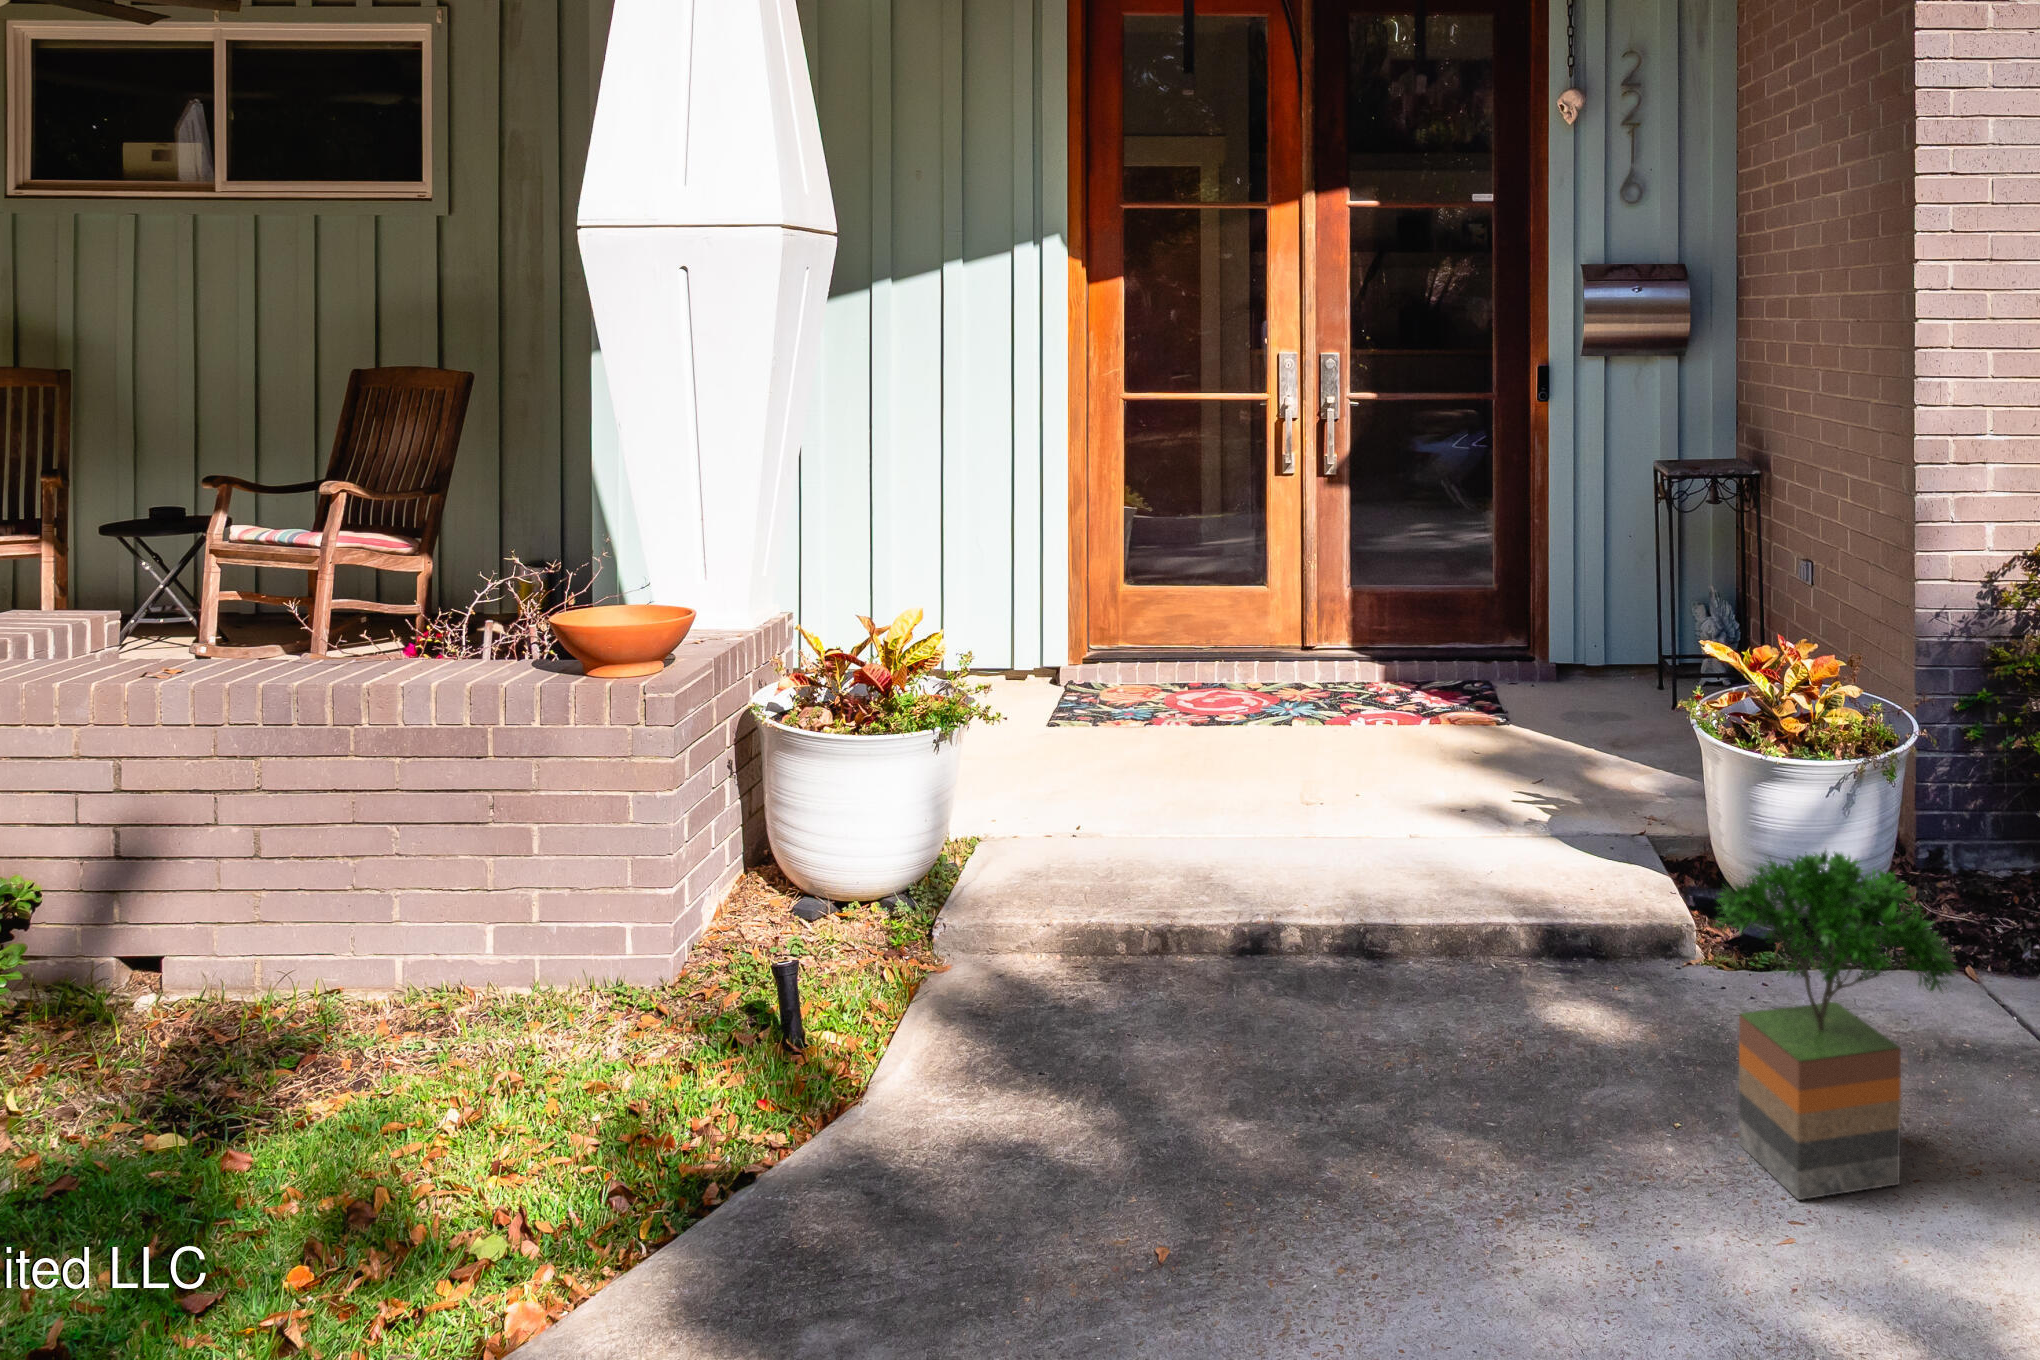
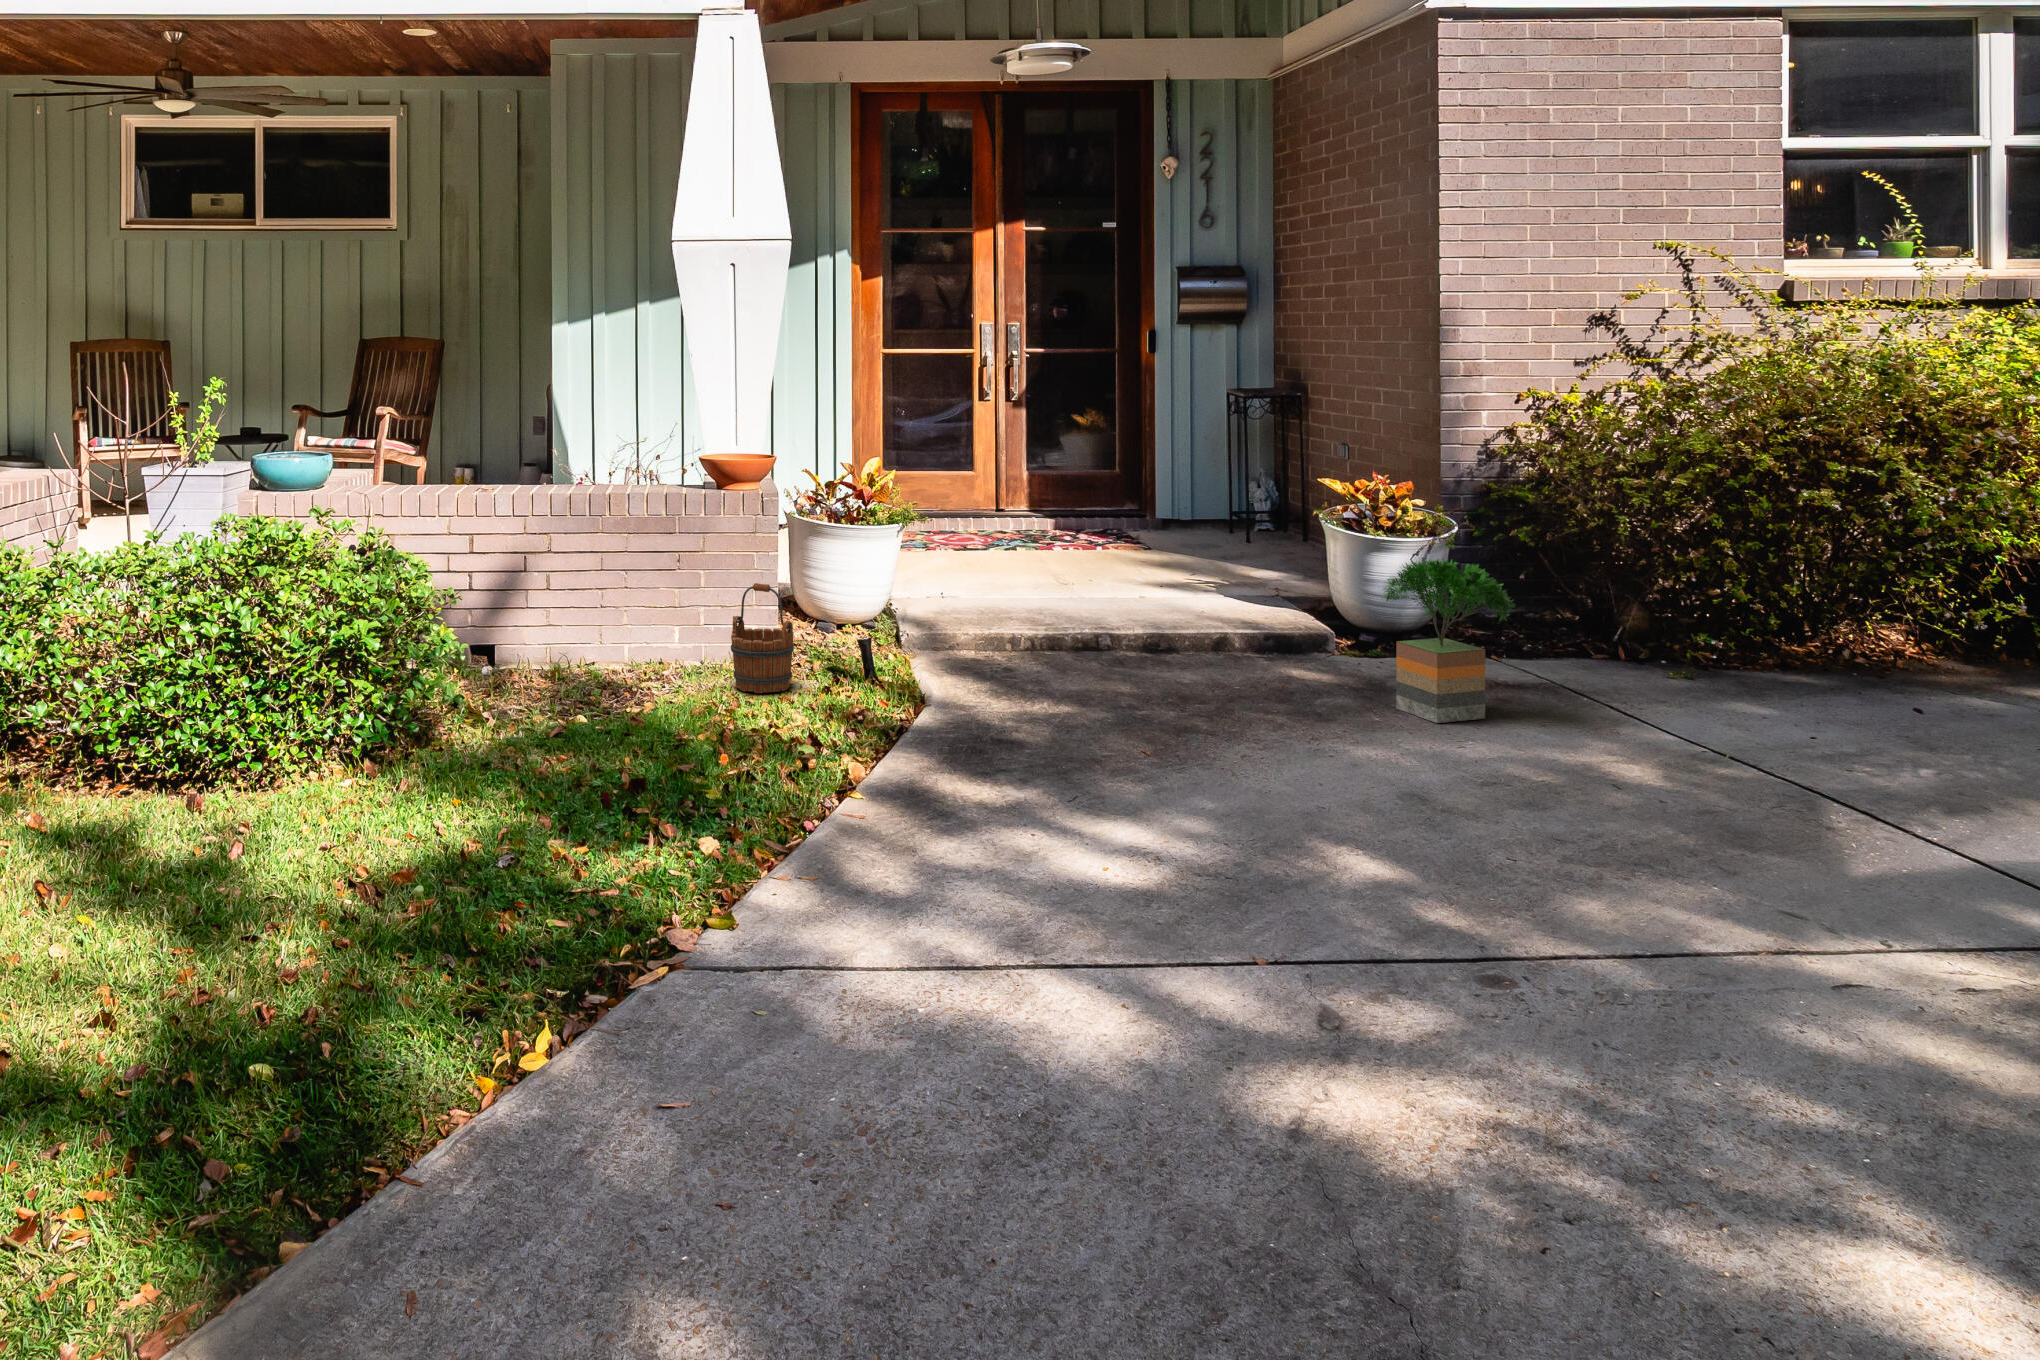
wooden bucket: none [497,866,628,1084] -> present [731,583,794,693]

